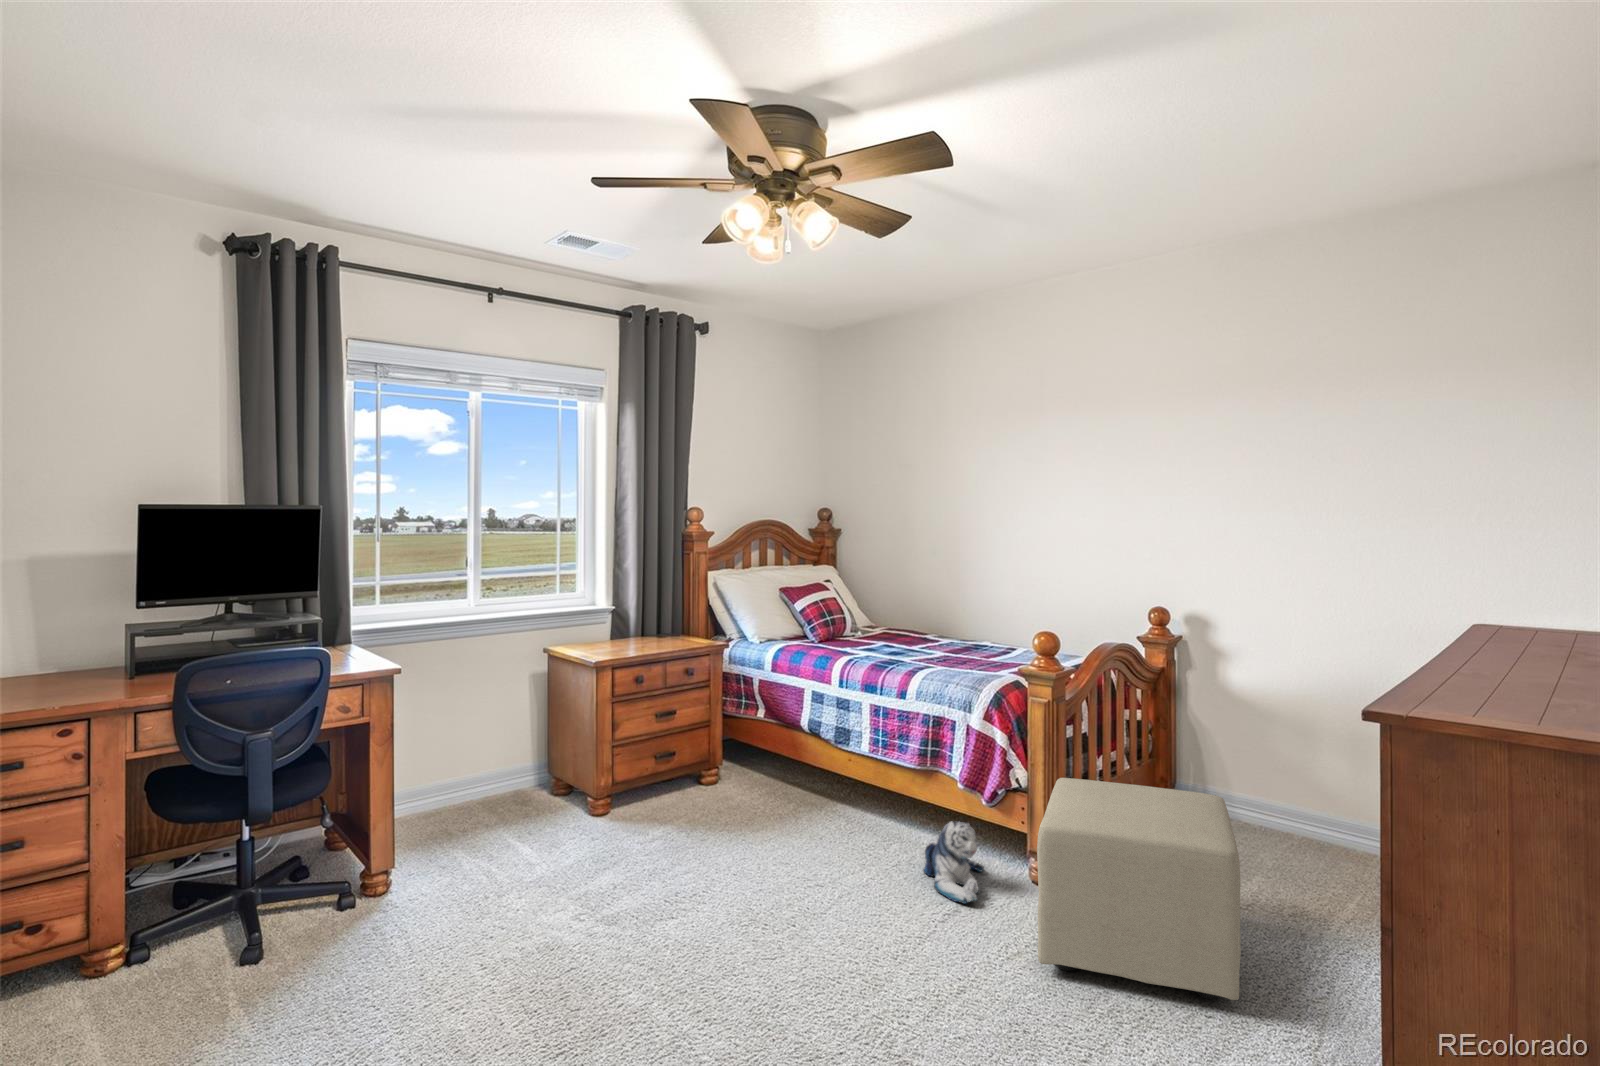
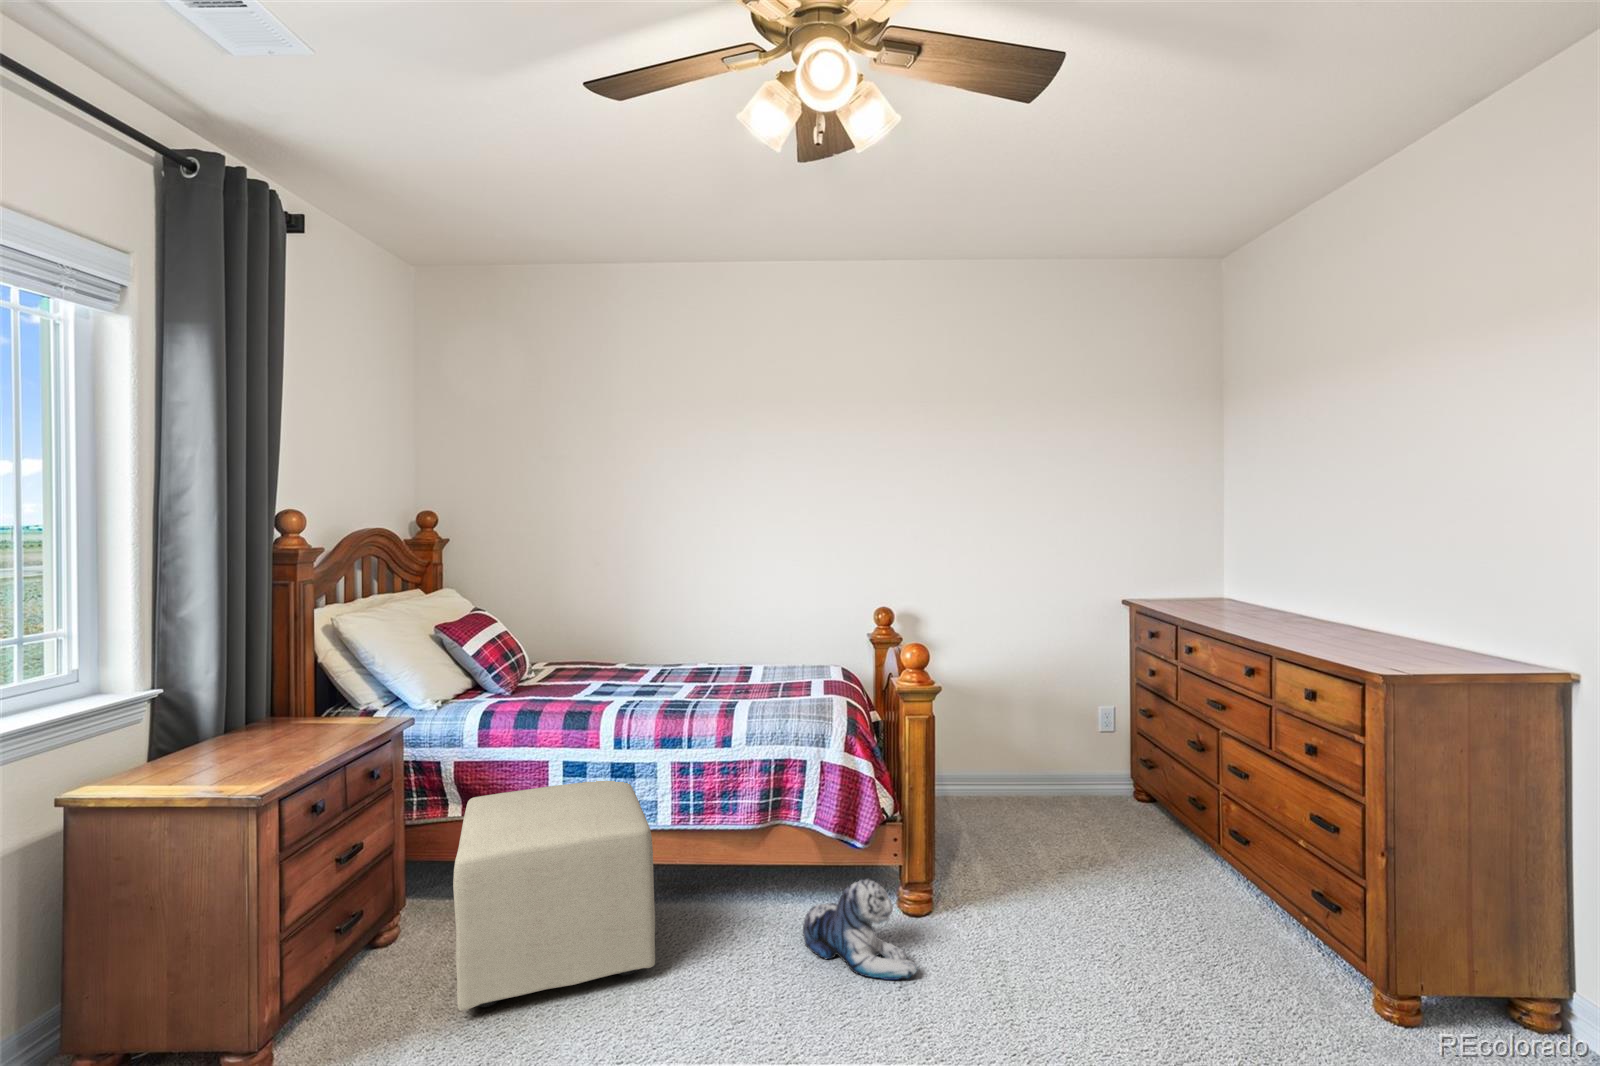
ottoman: present [1037,778,1241,1000] -> present [453,781,655,1011]

